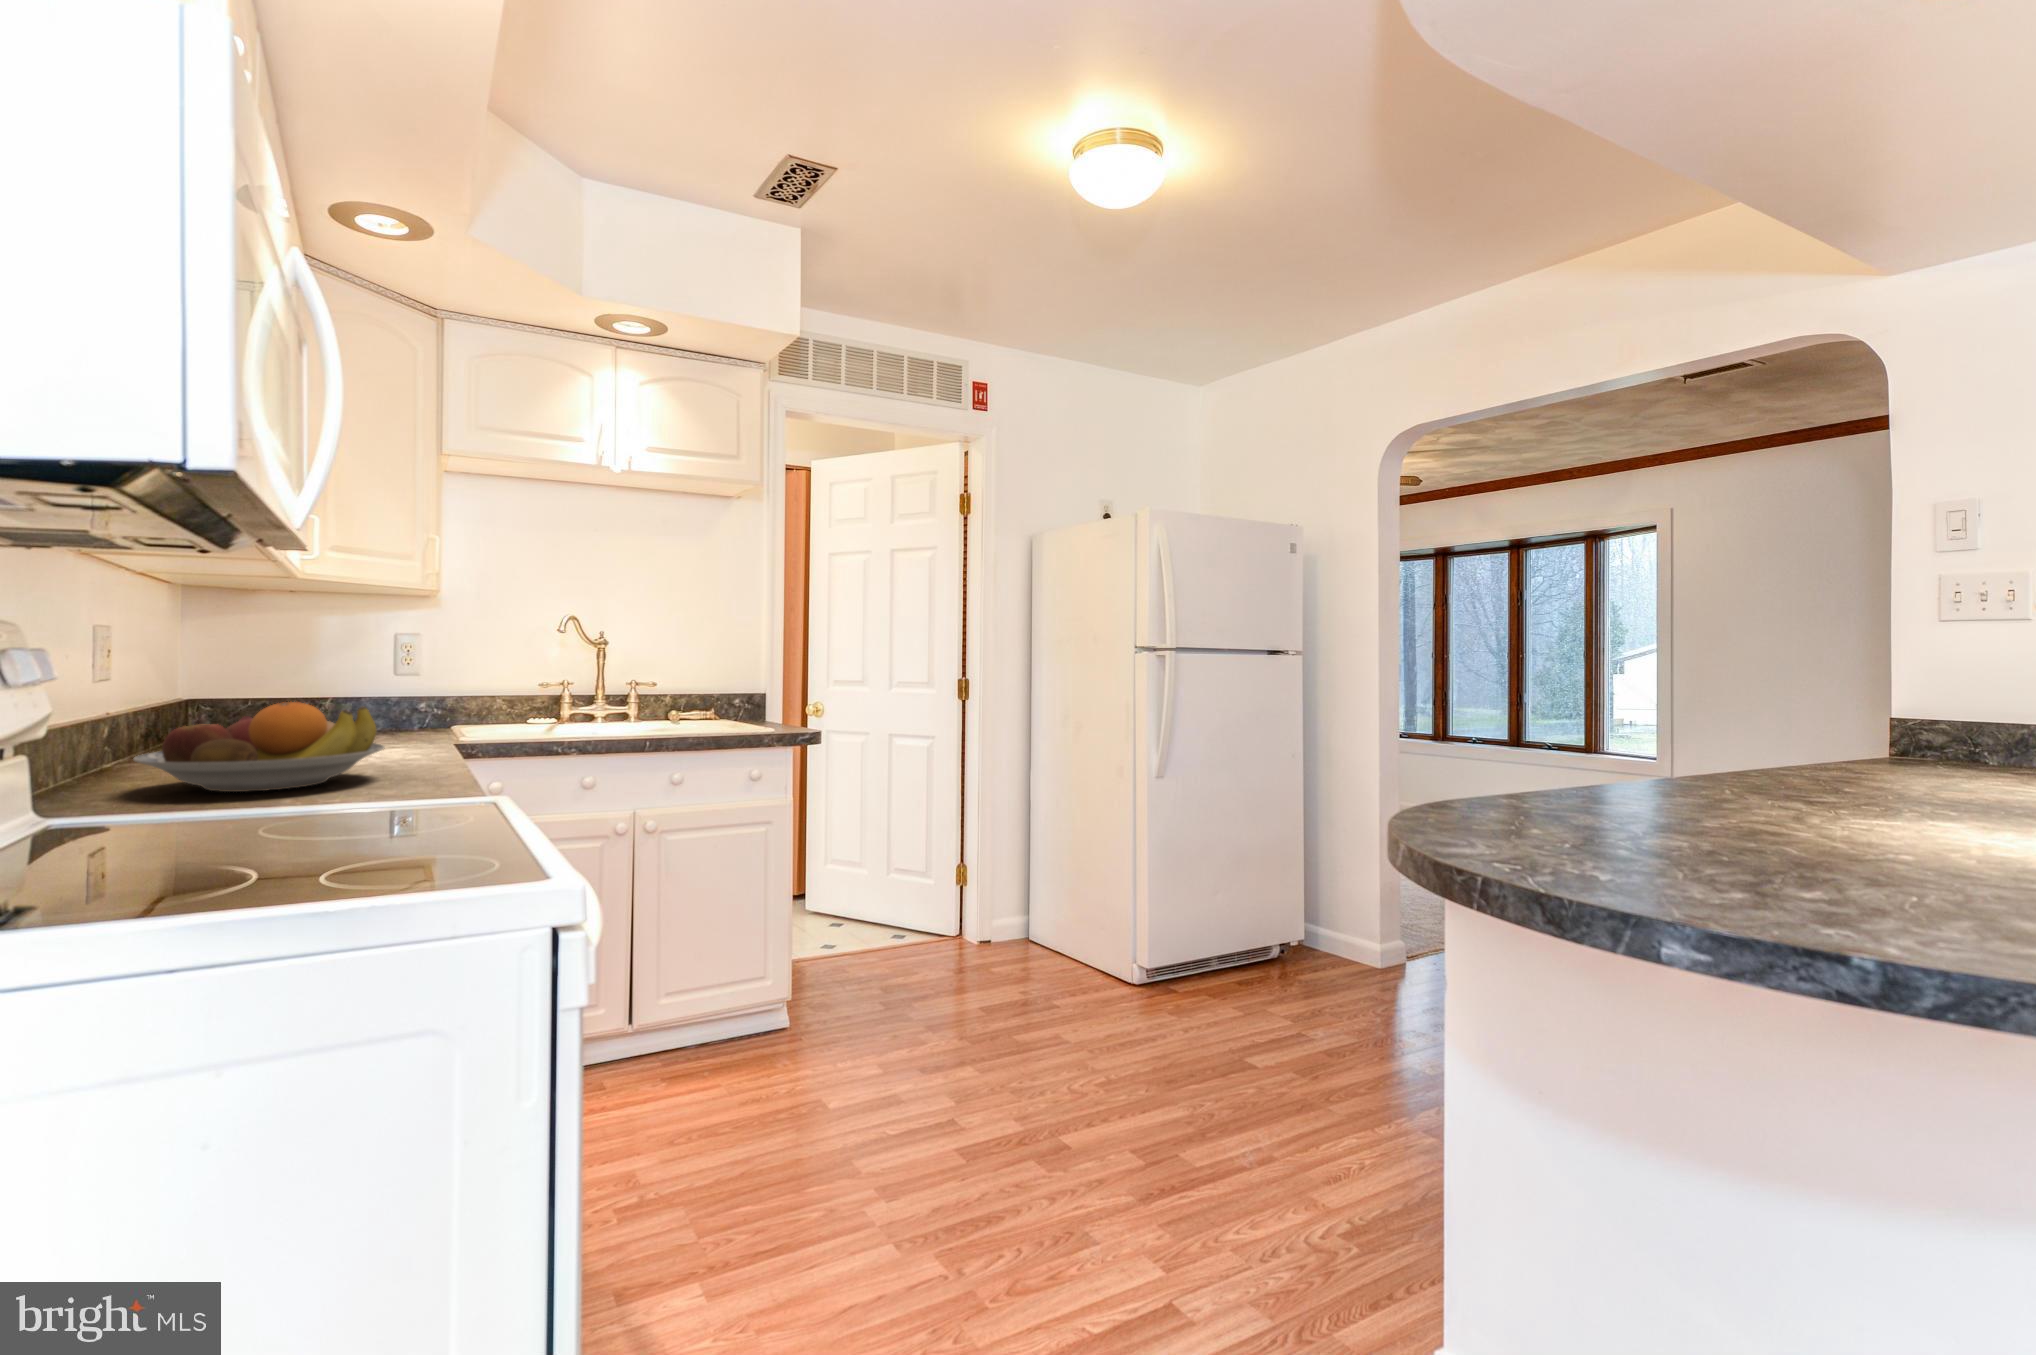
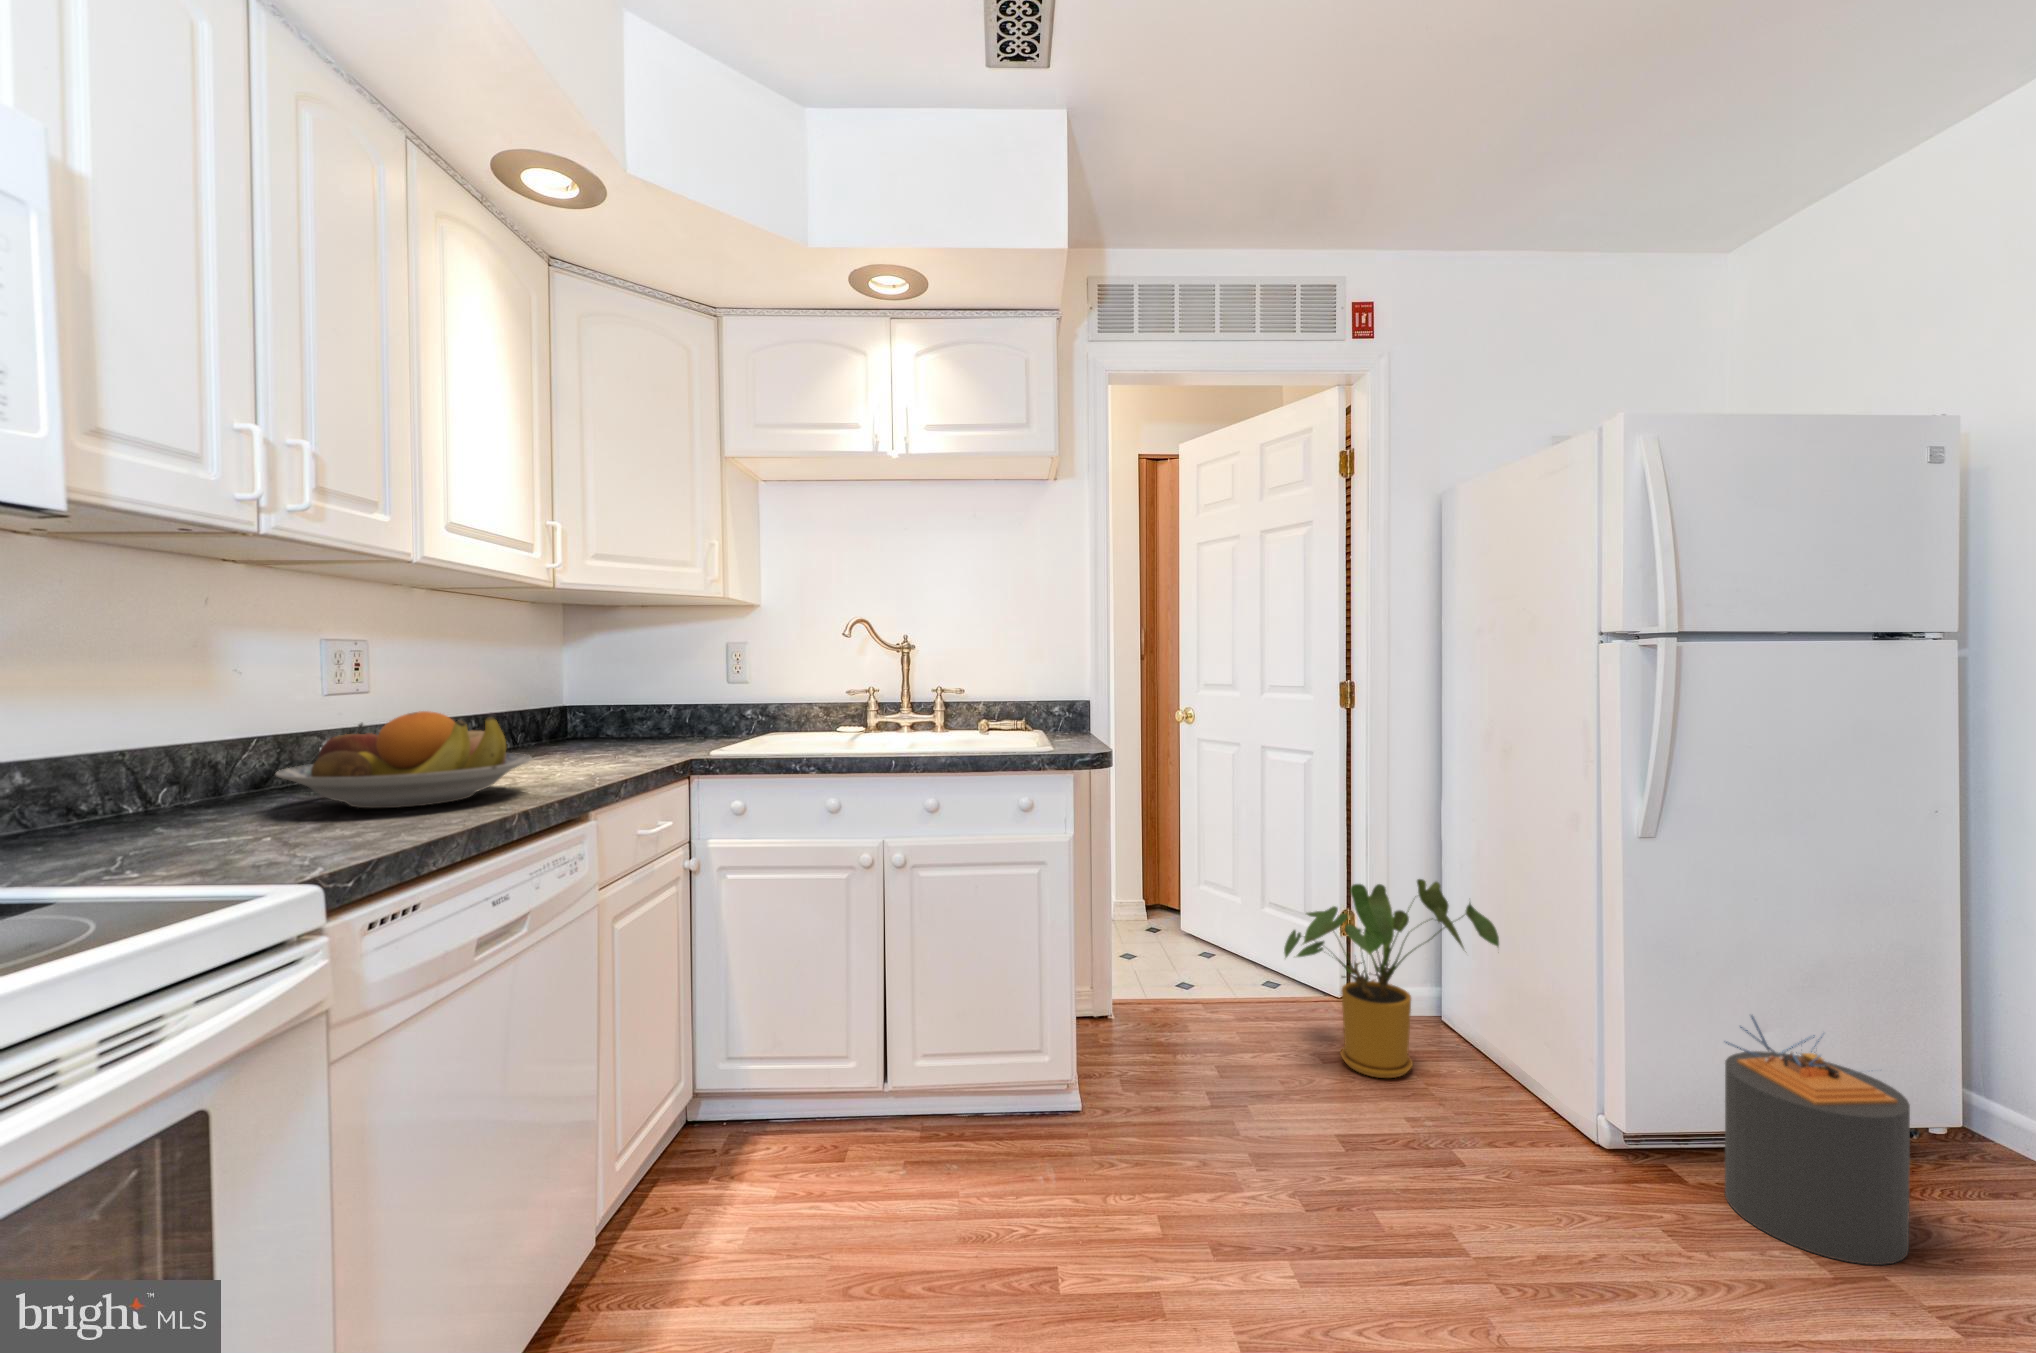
house plant: none [931,820,1074,965] -> present [1284,879,1499,1078]
trash can: none [1197,872,1282,1004] -> present [1724,1015,1910,1265]

